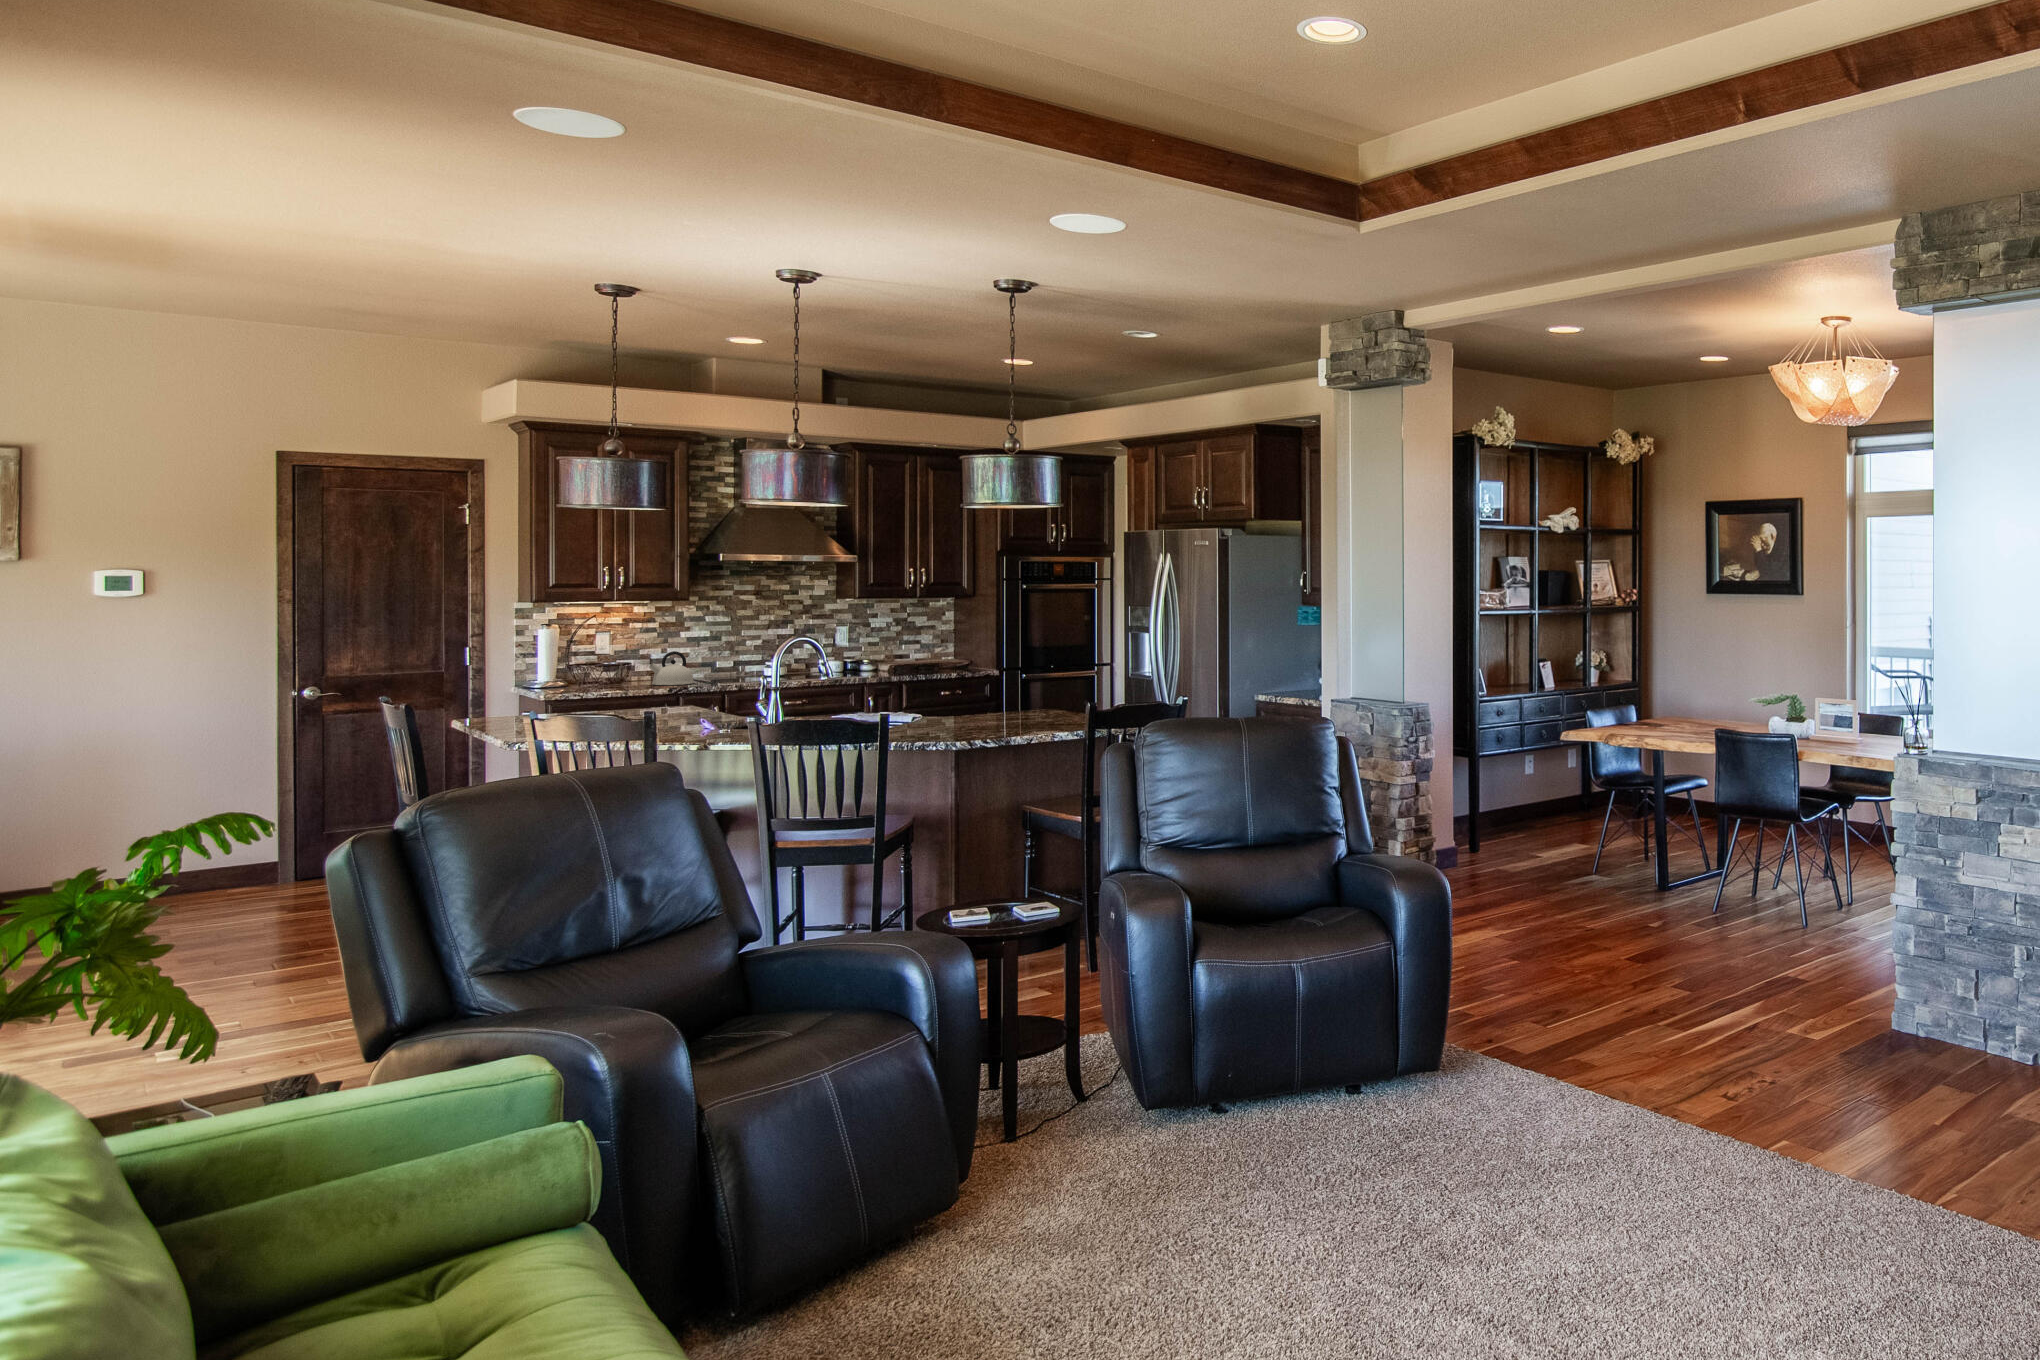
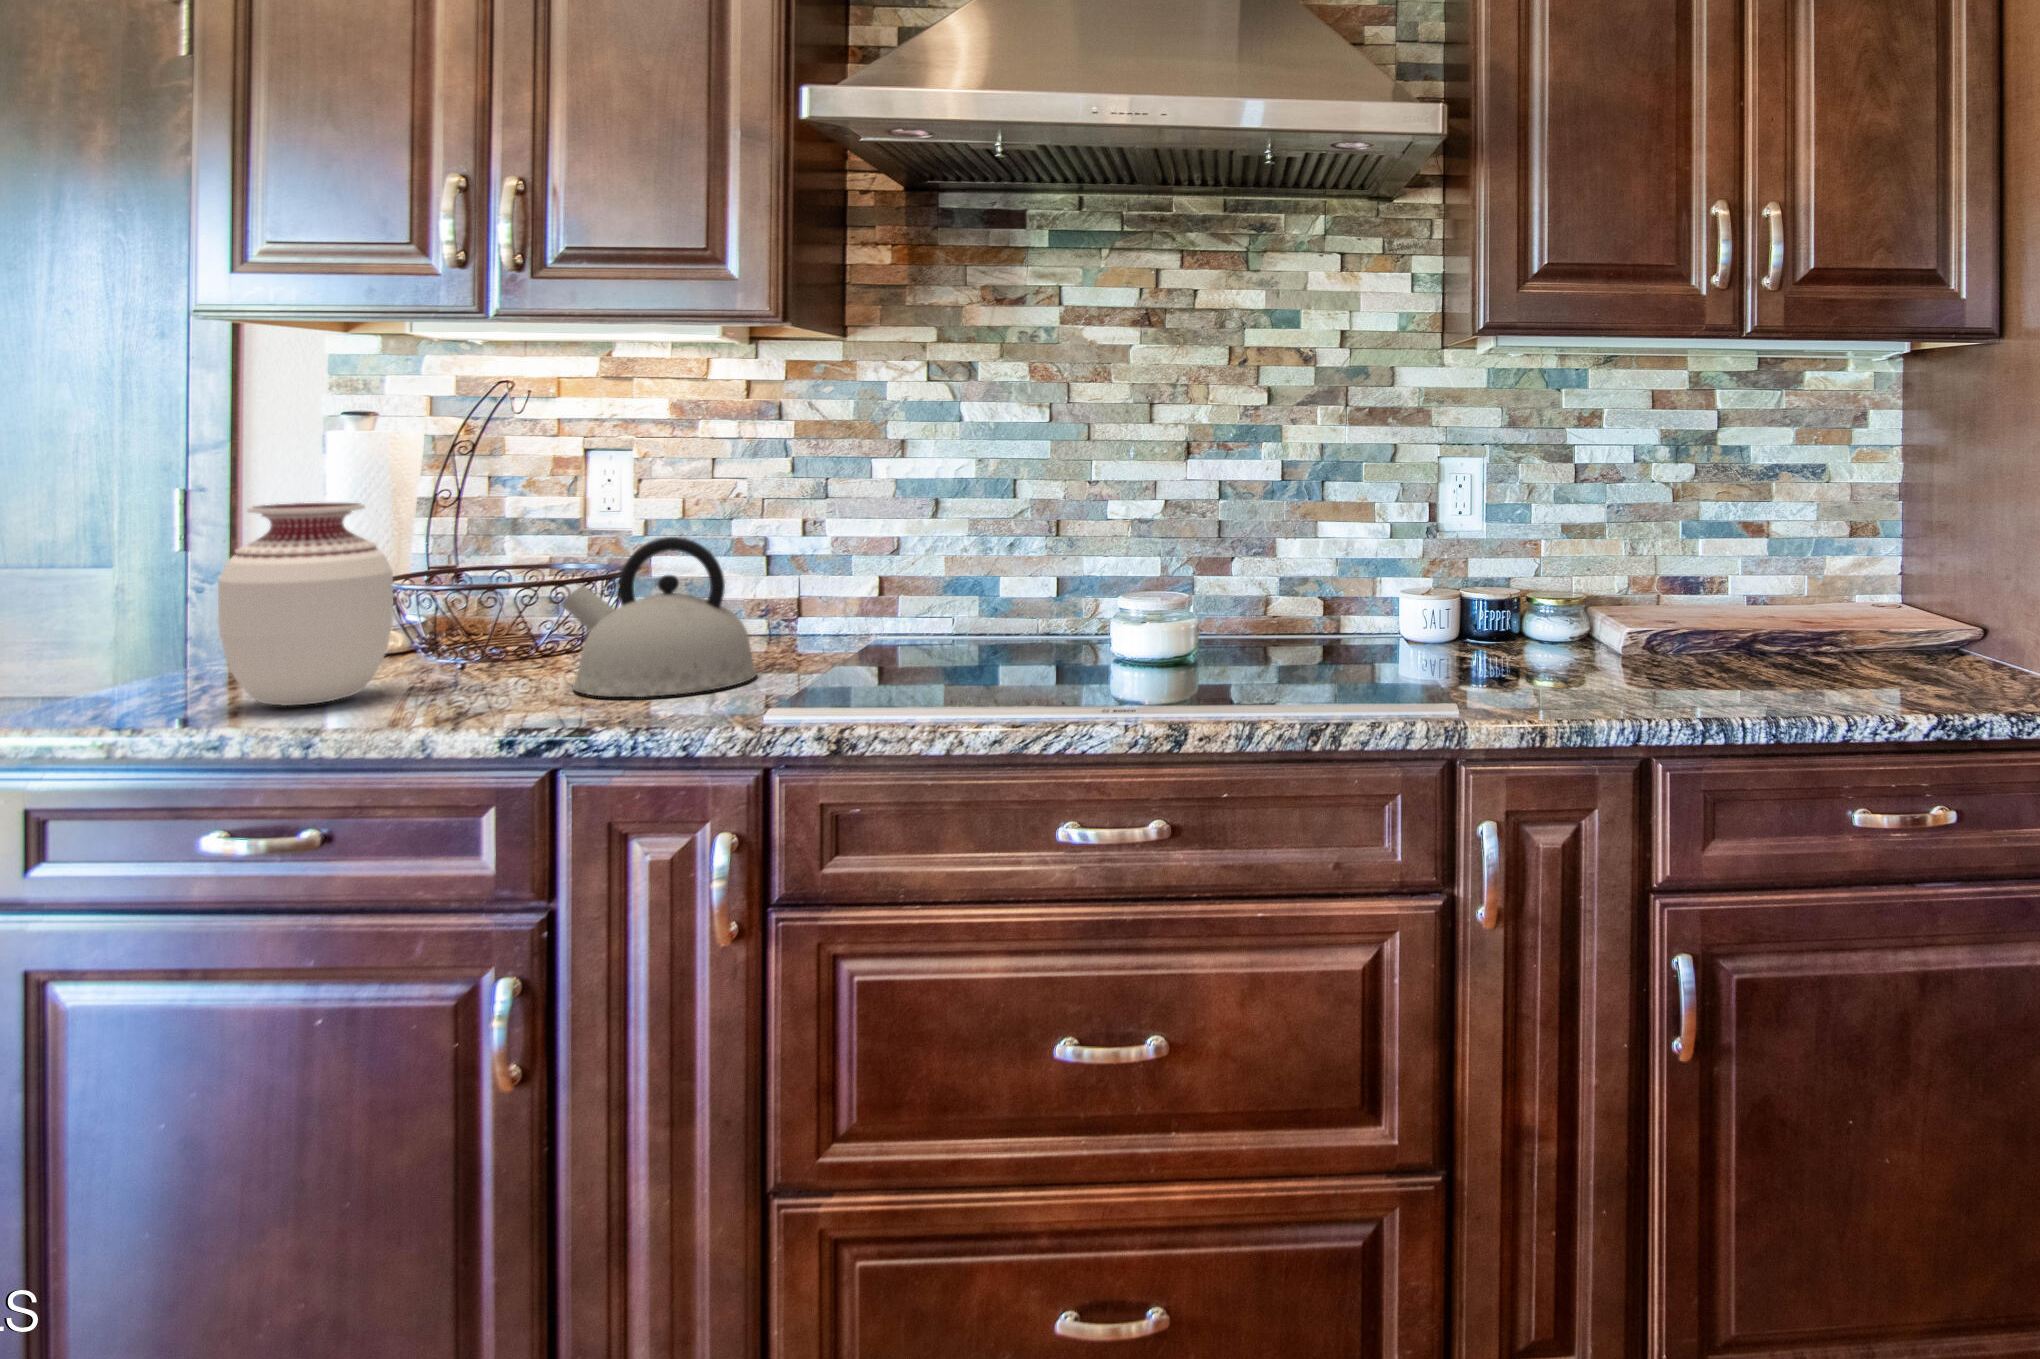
vase: none [586,646,622,689] -> present [218,503,393,705]

